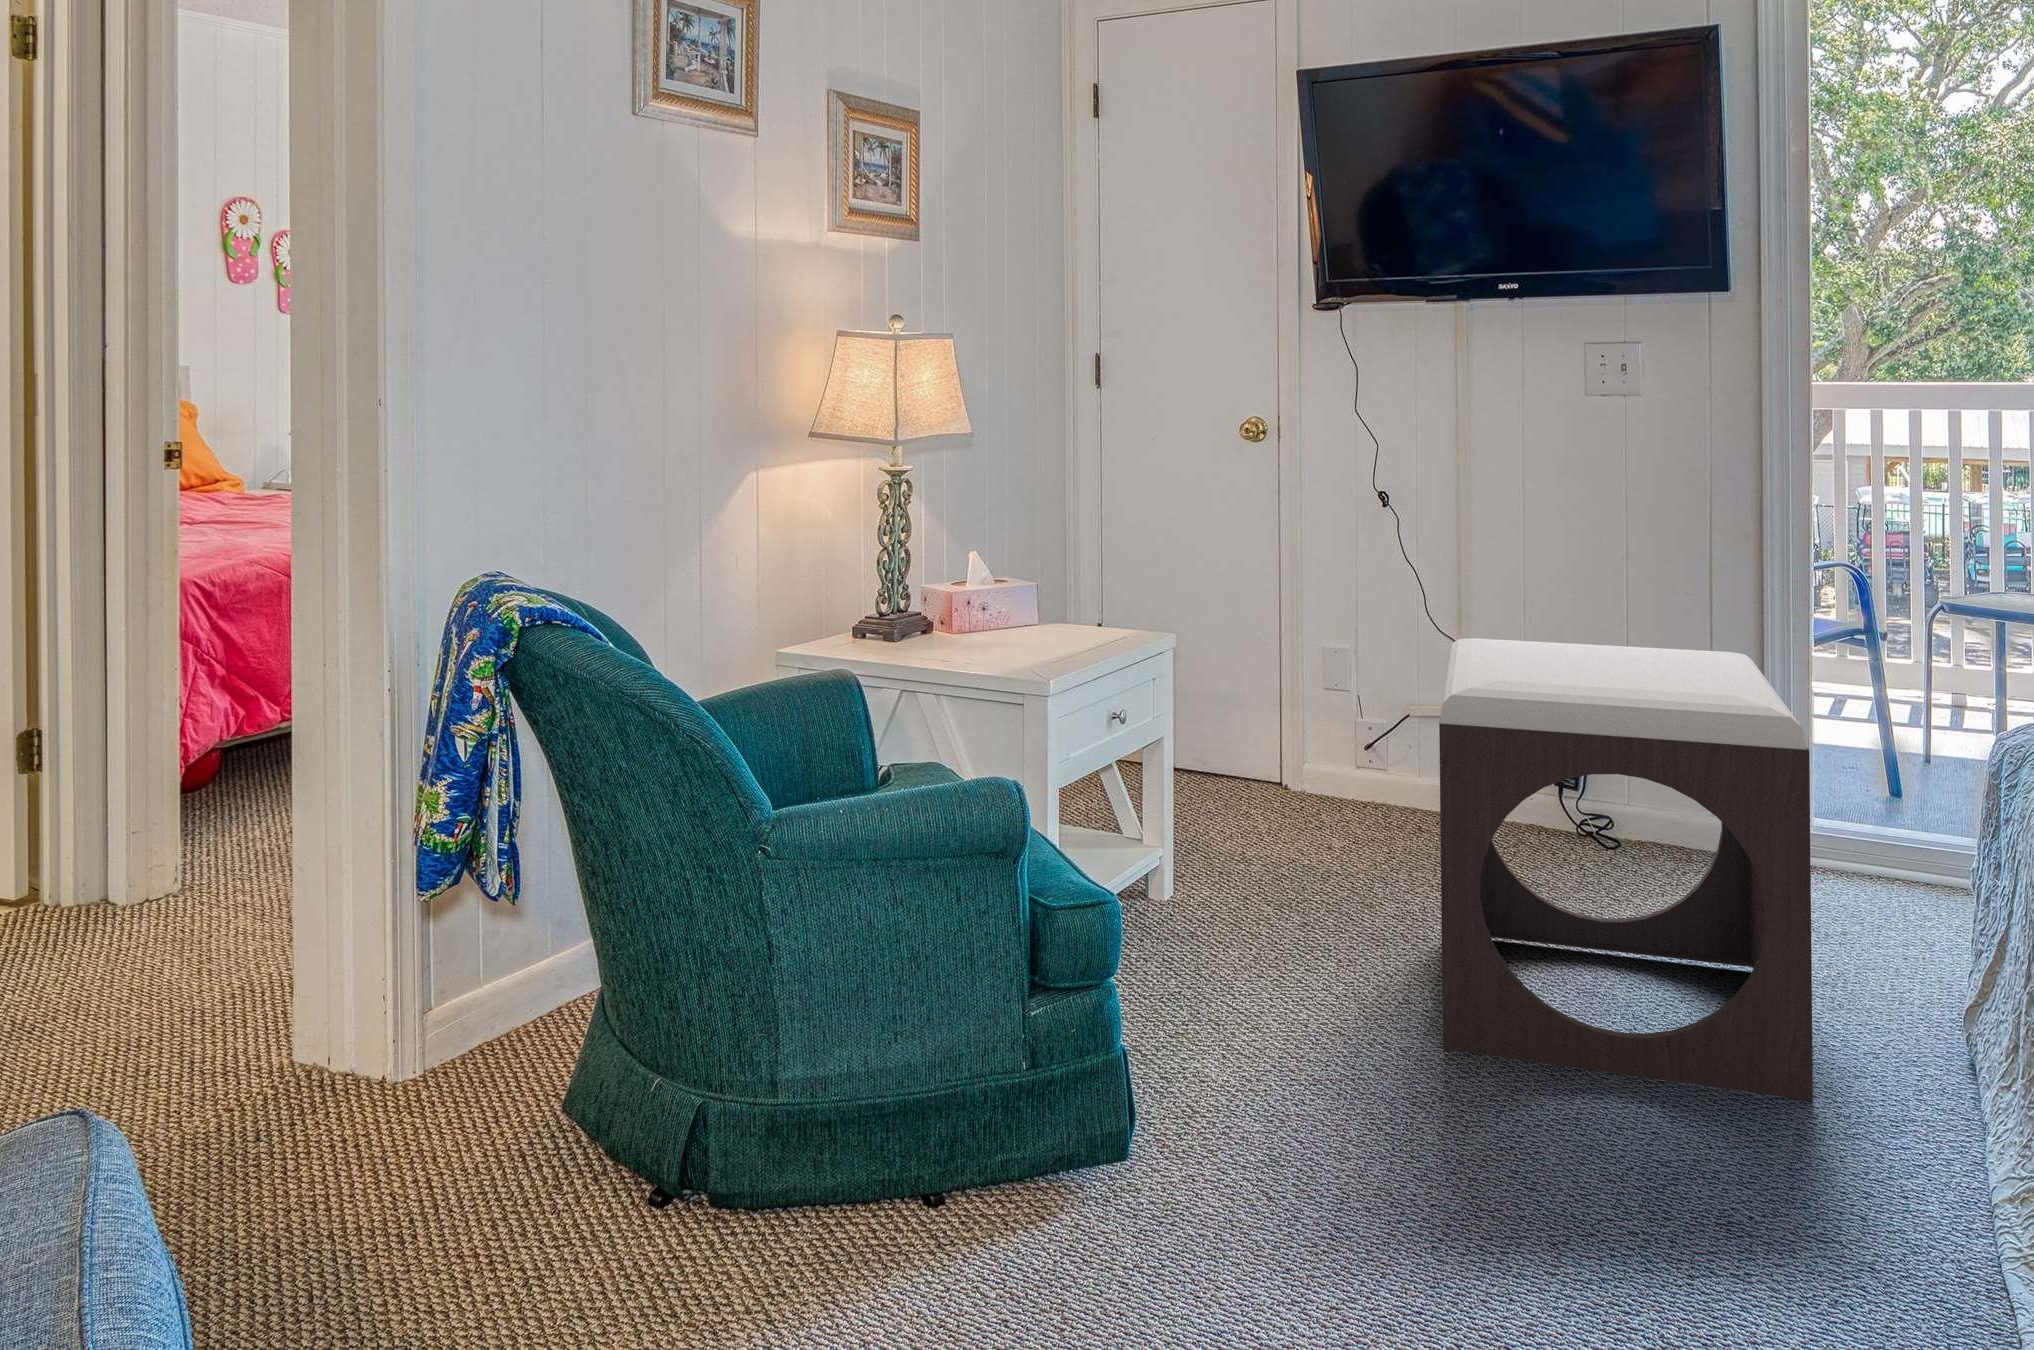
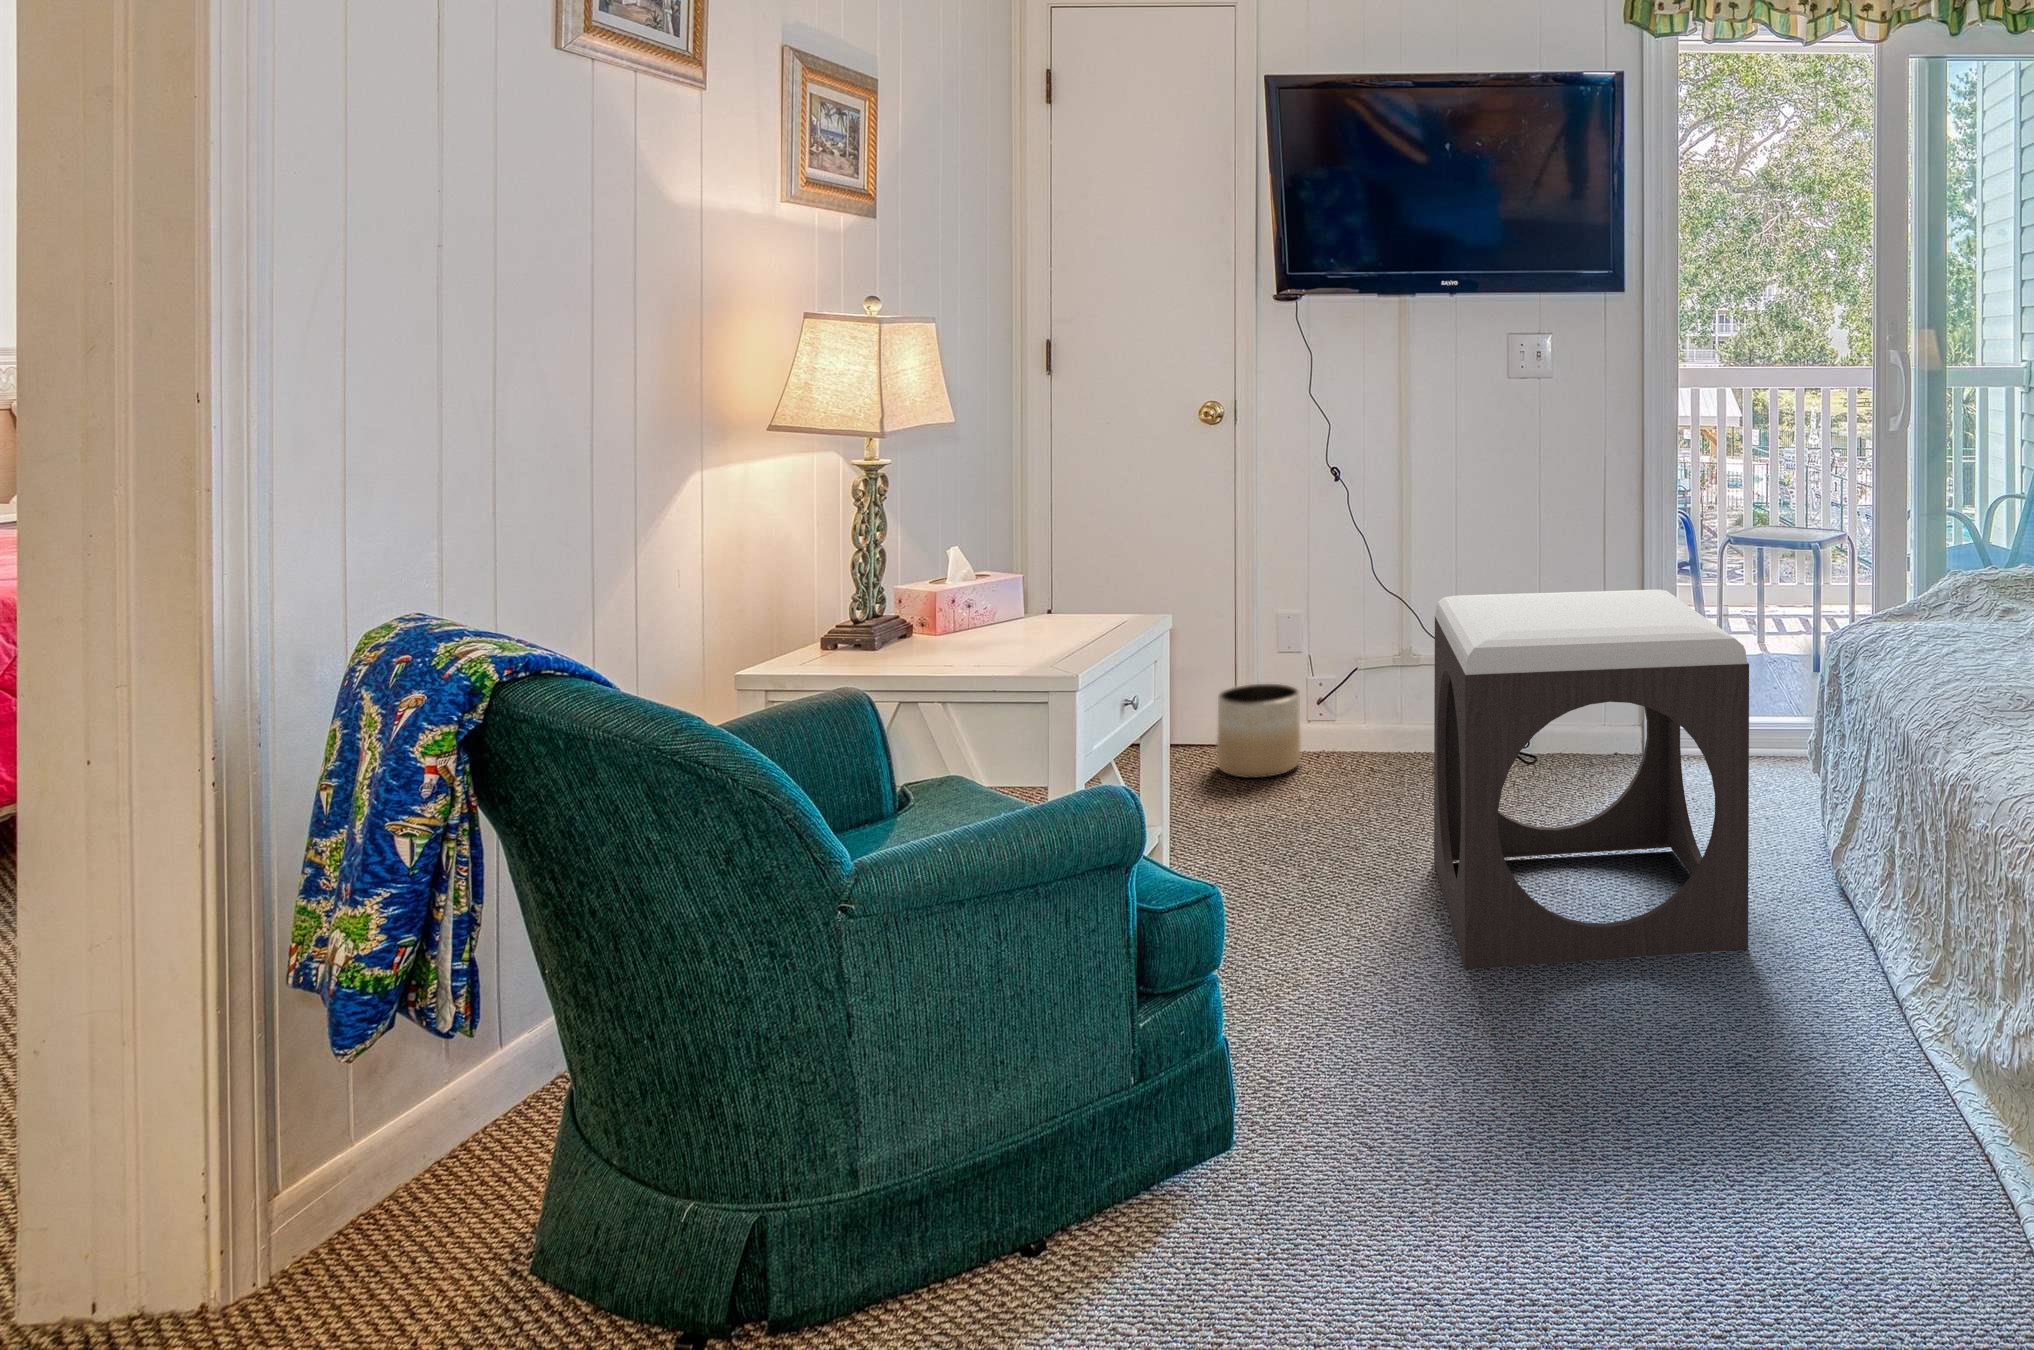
planter: none [1253,718,1342,817] -> present [1217,684,1301,778]

